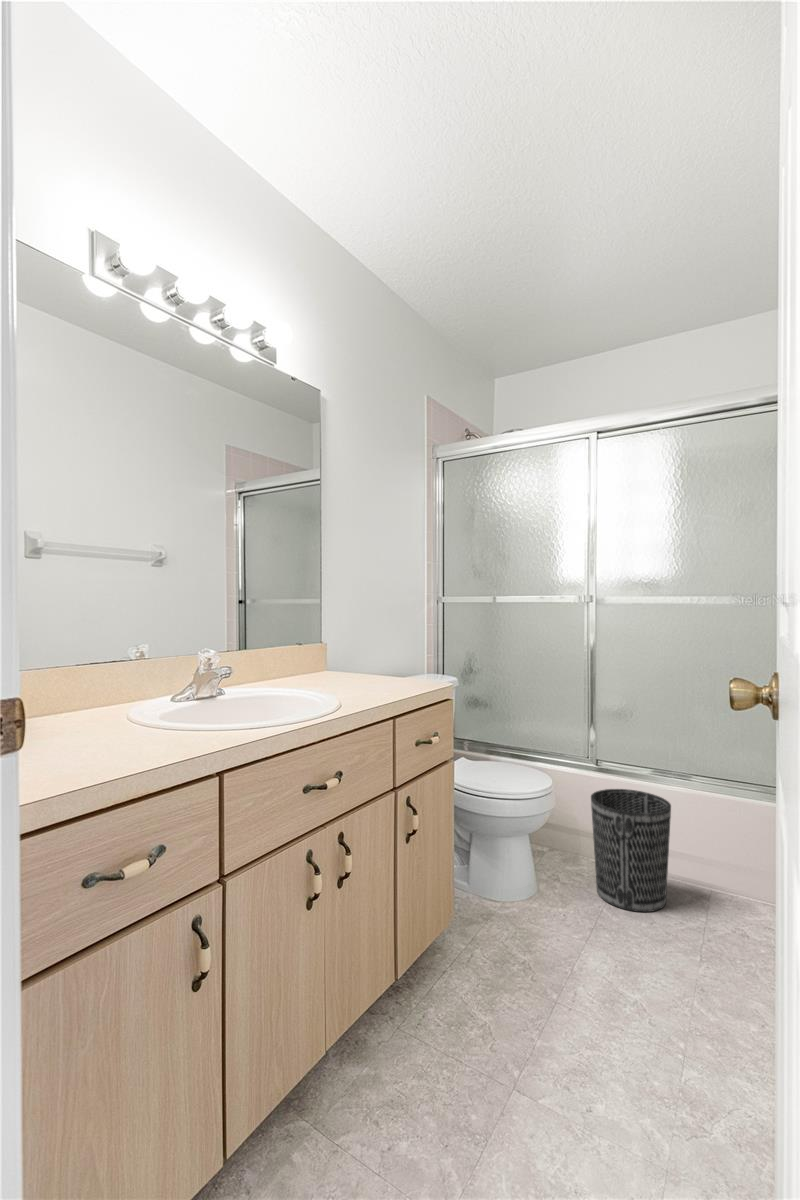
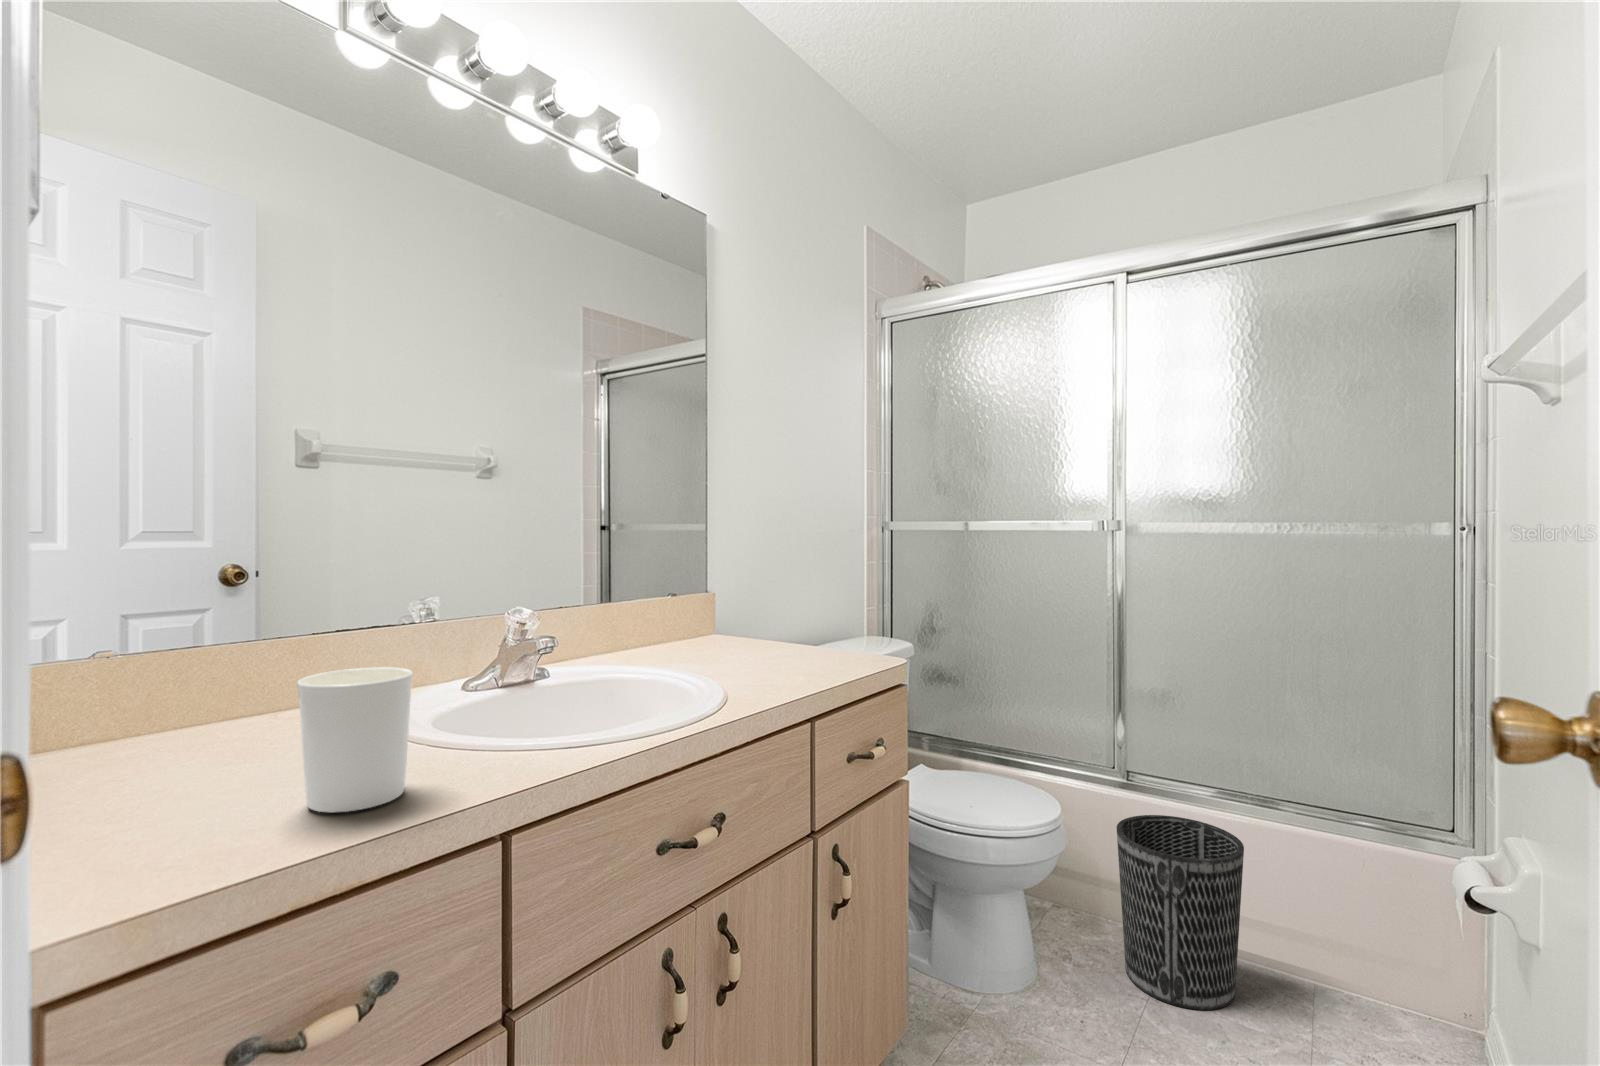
candle holder: none [104,676,168,756] -> present [297,667,413,813]

